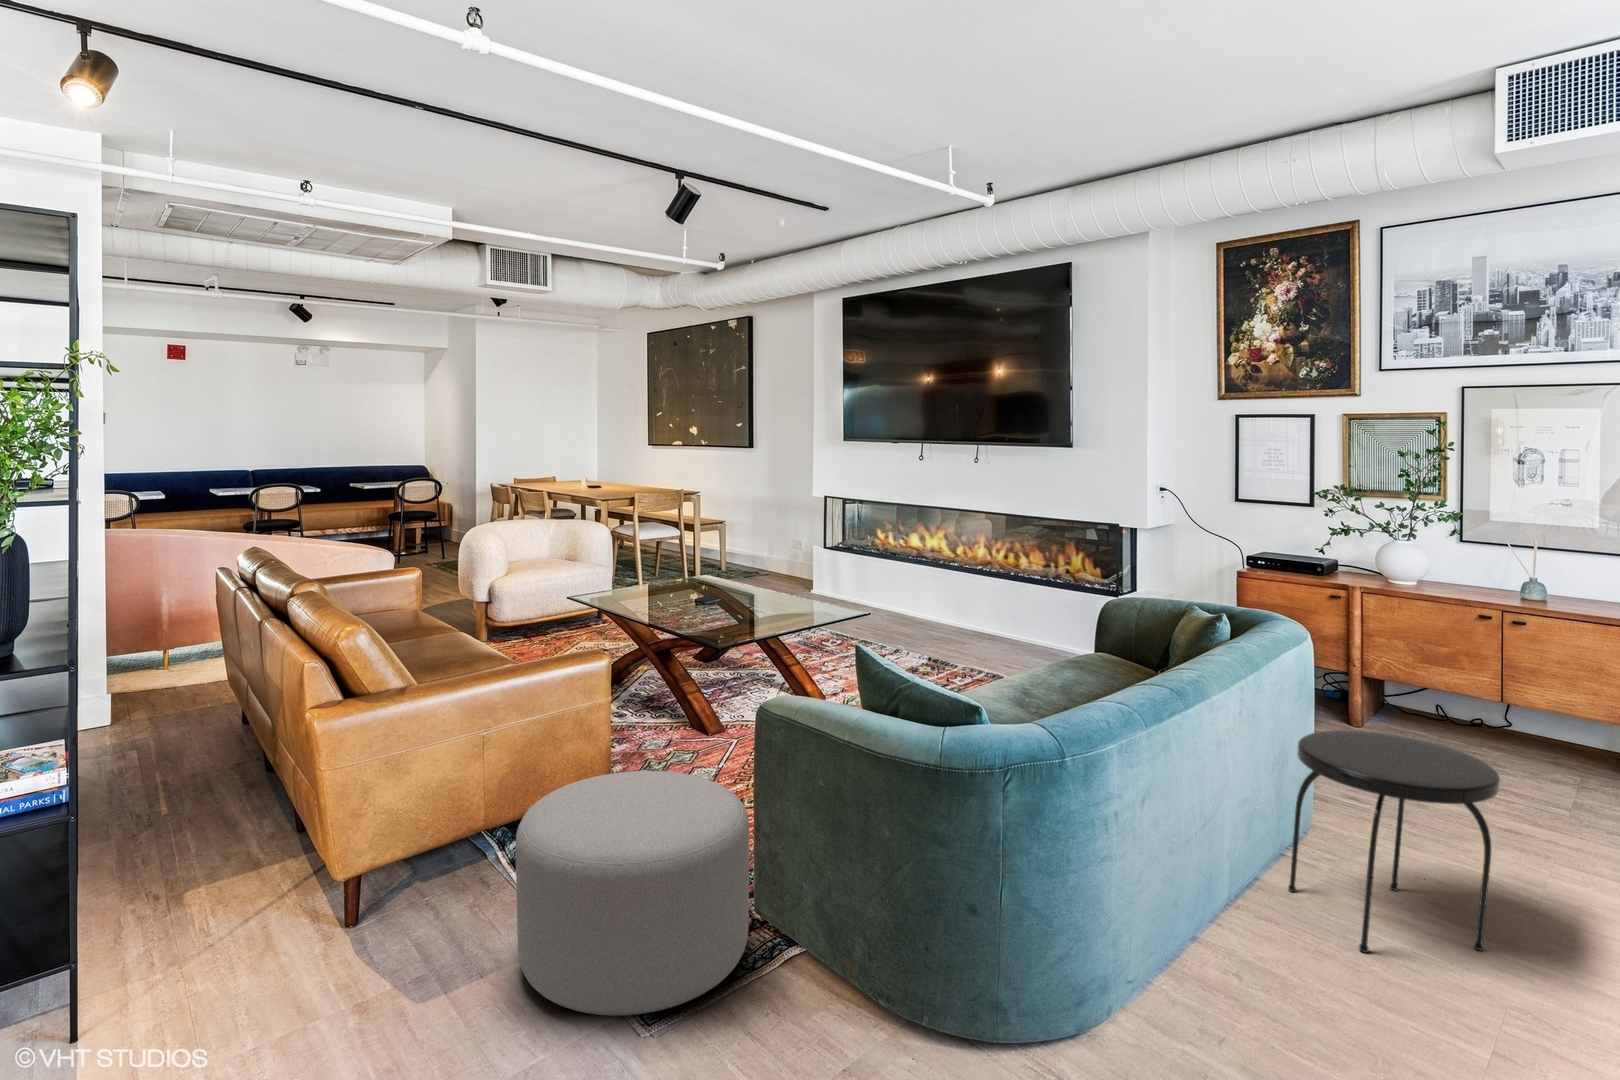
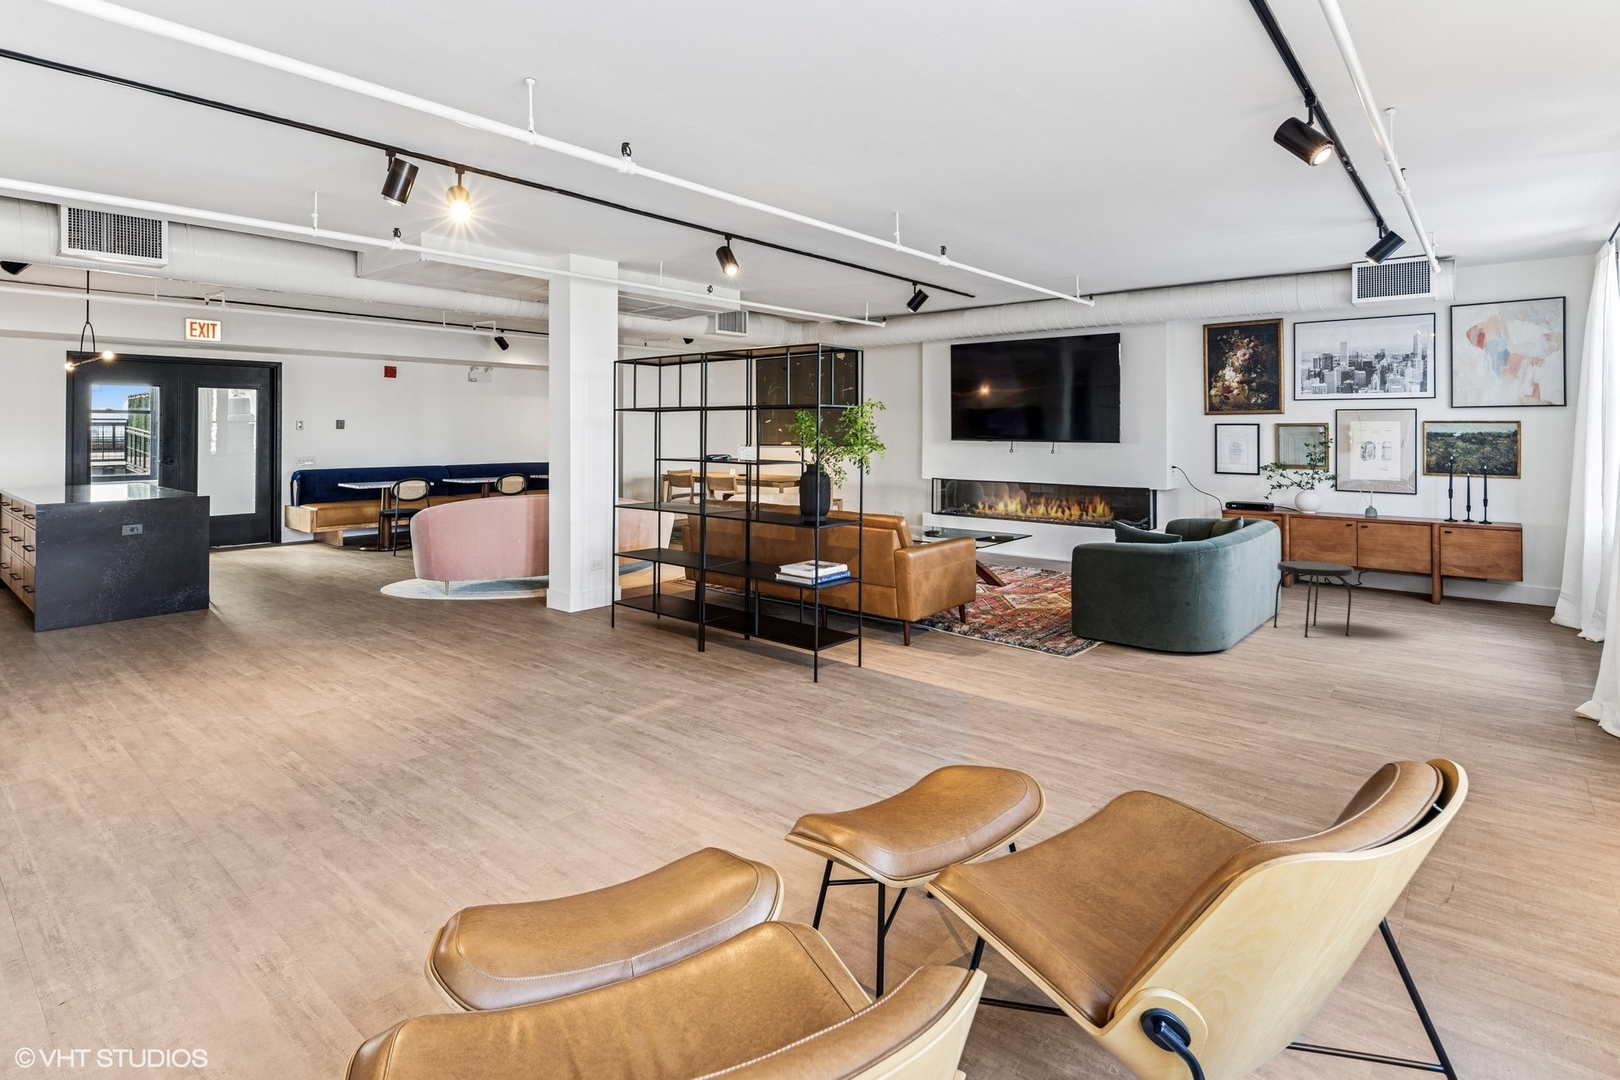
ottoman: present [516,771,749,1016] -> none [998,579,1089,652]

